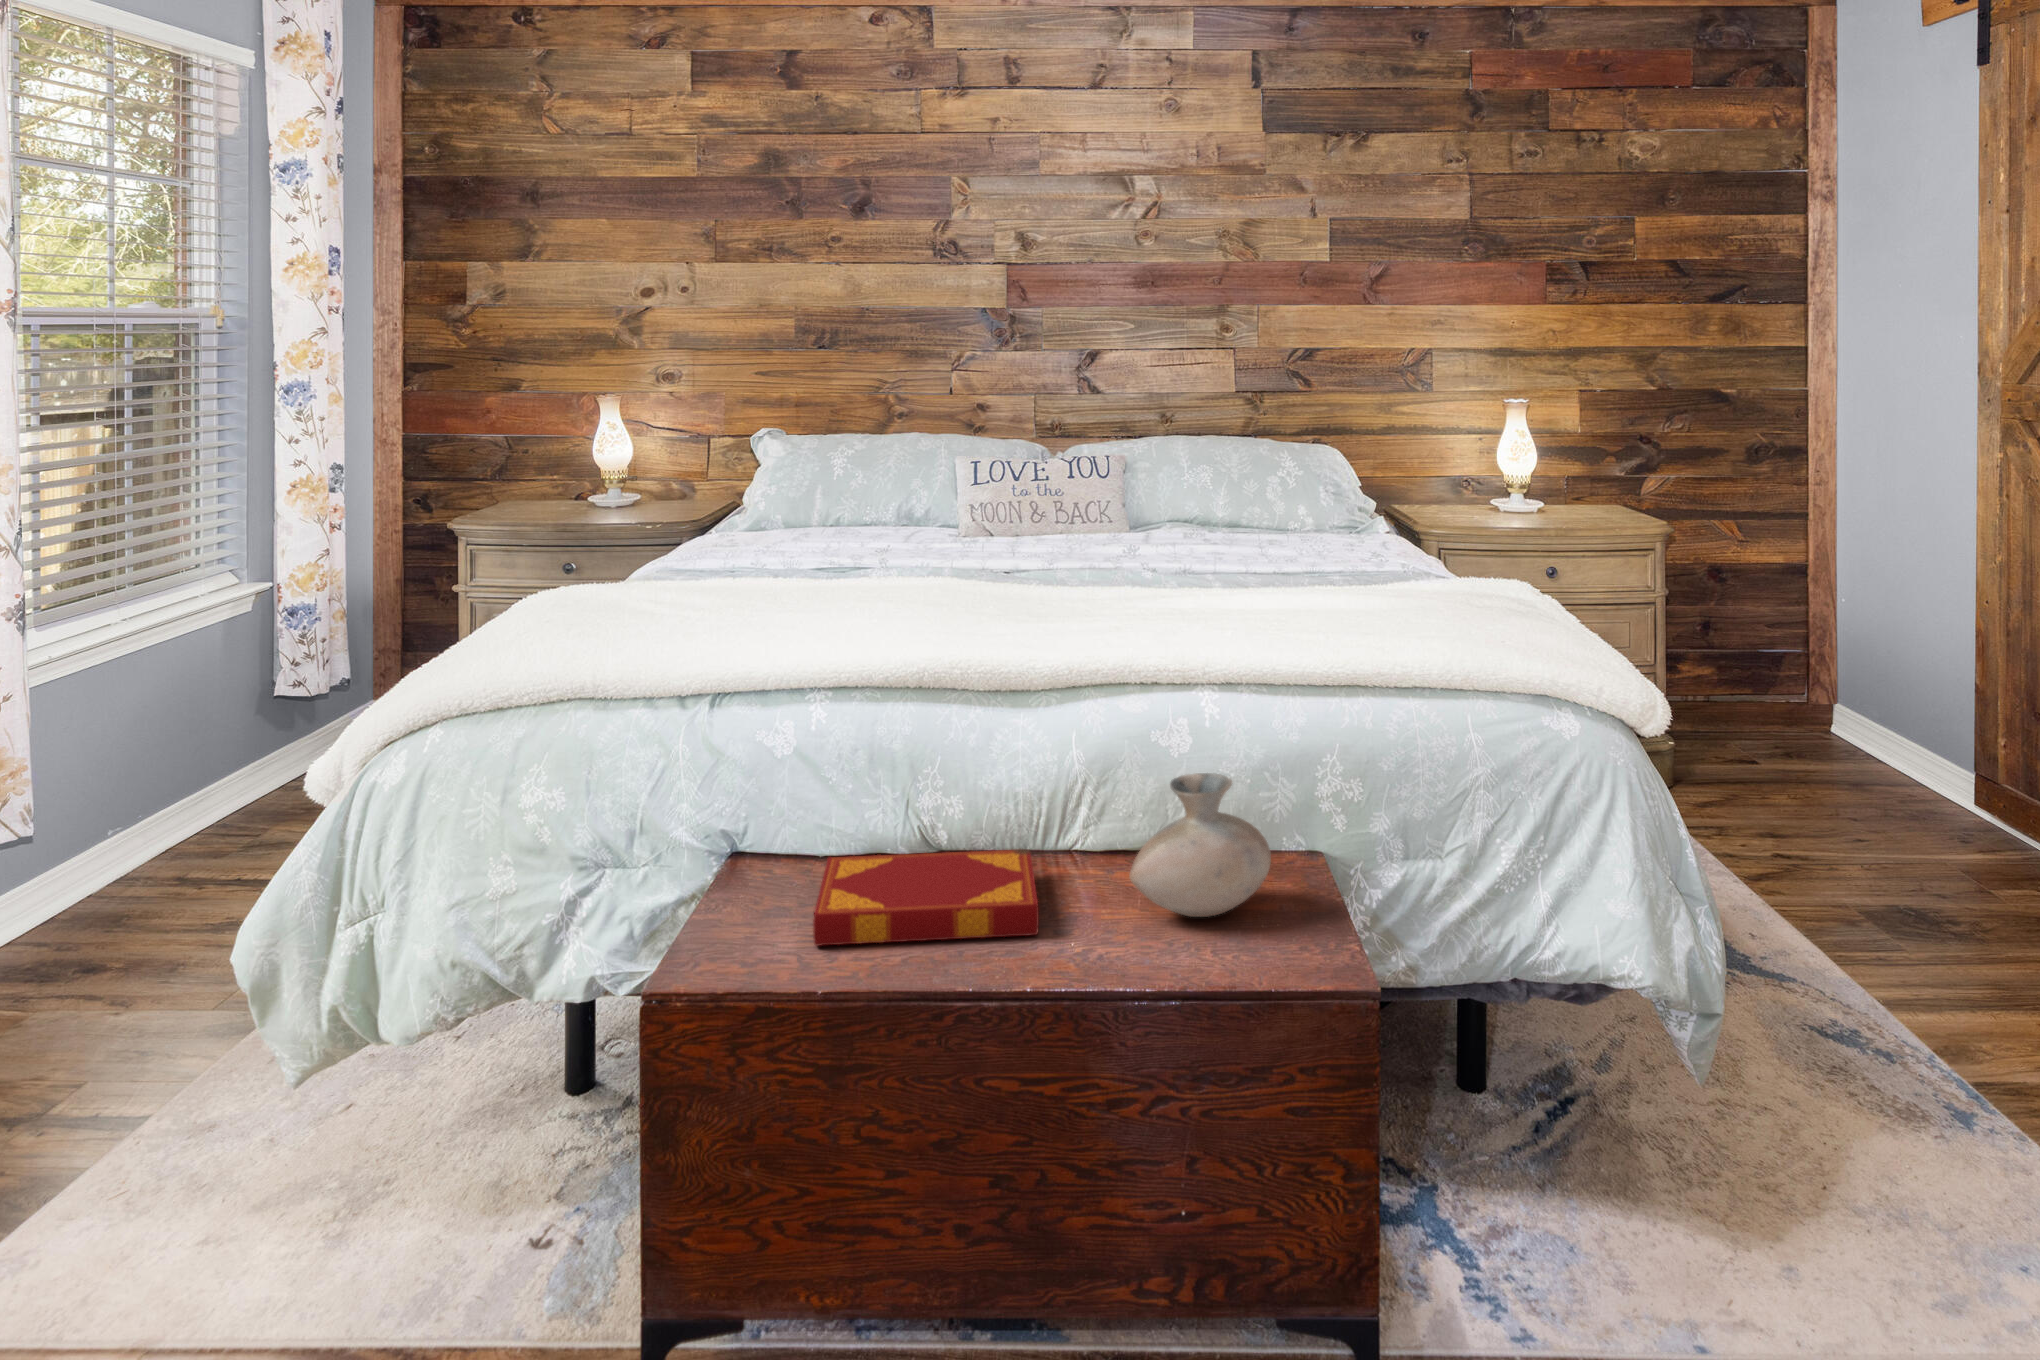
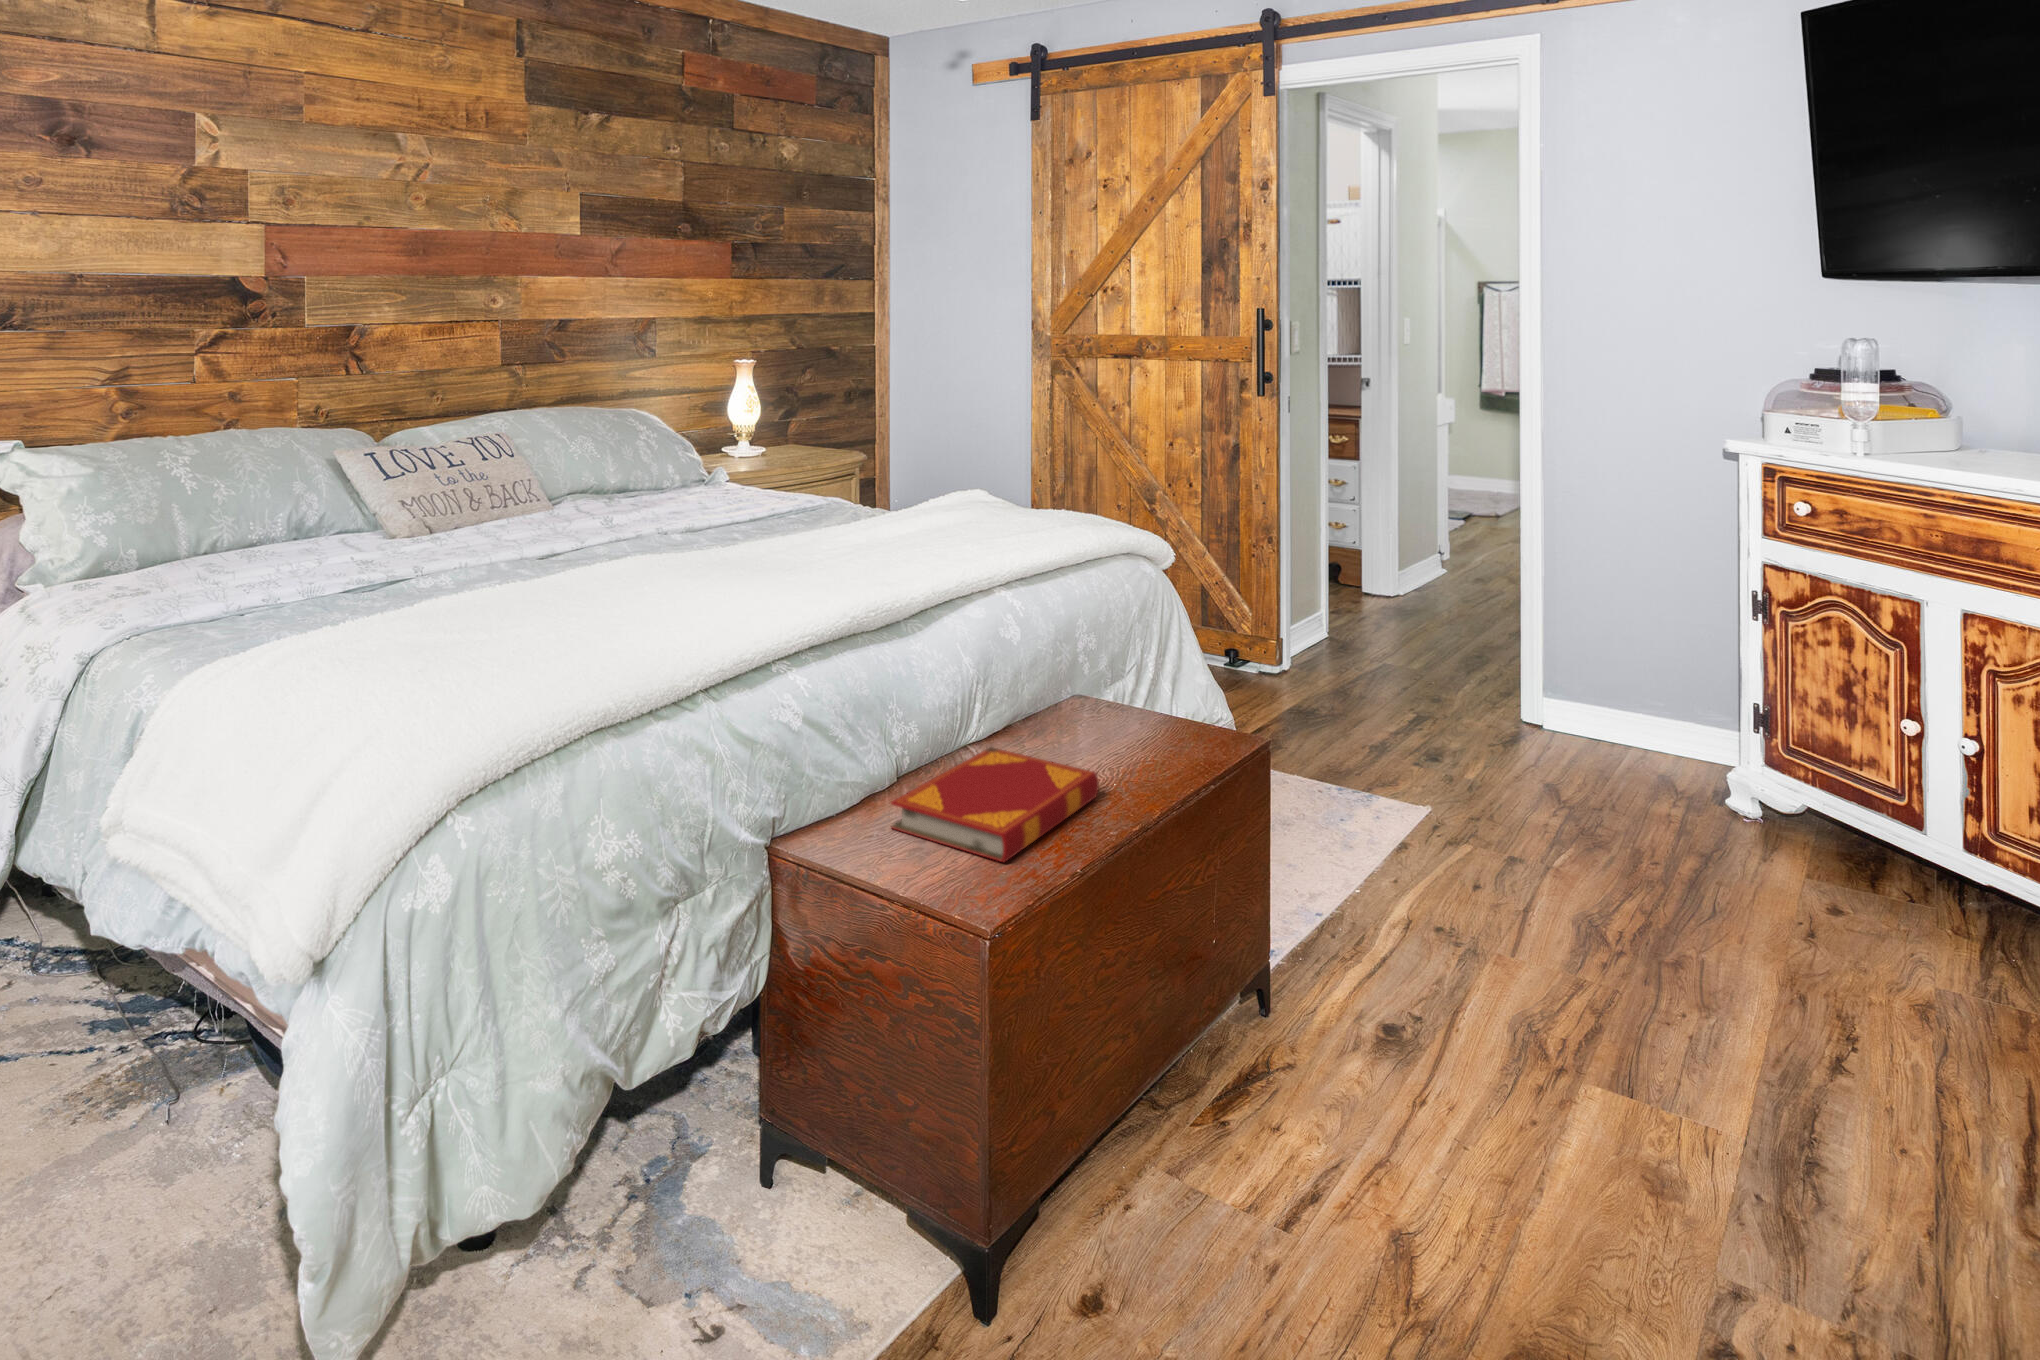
vase: present [1129,773,1271,917] -> none [1093,642,1171,755]

